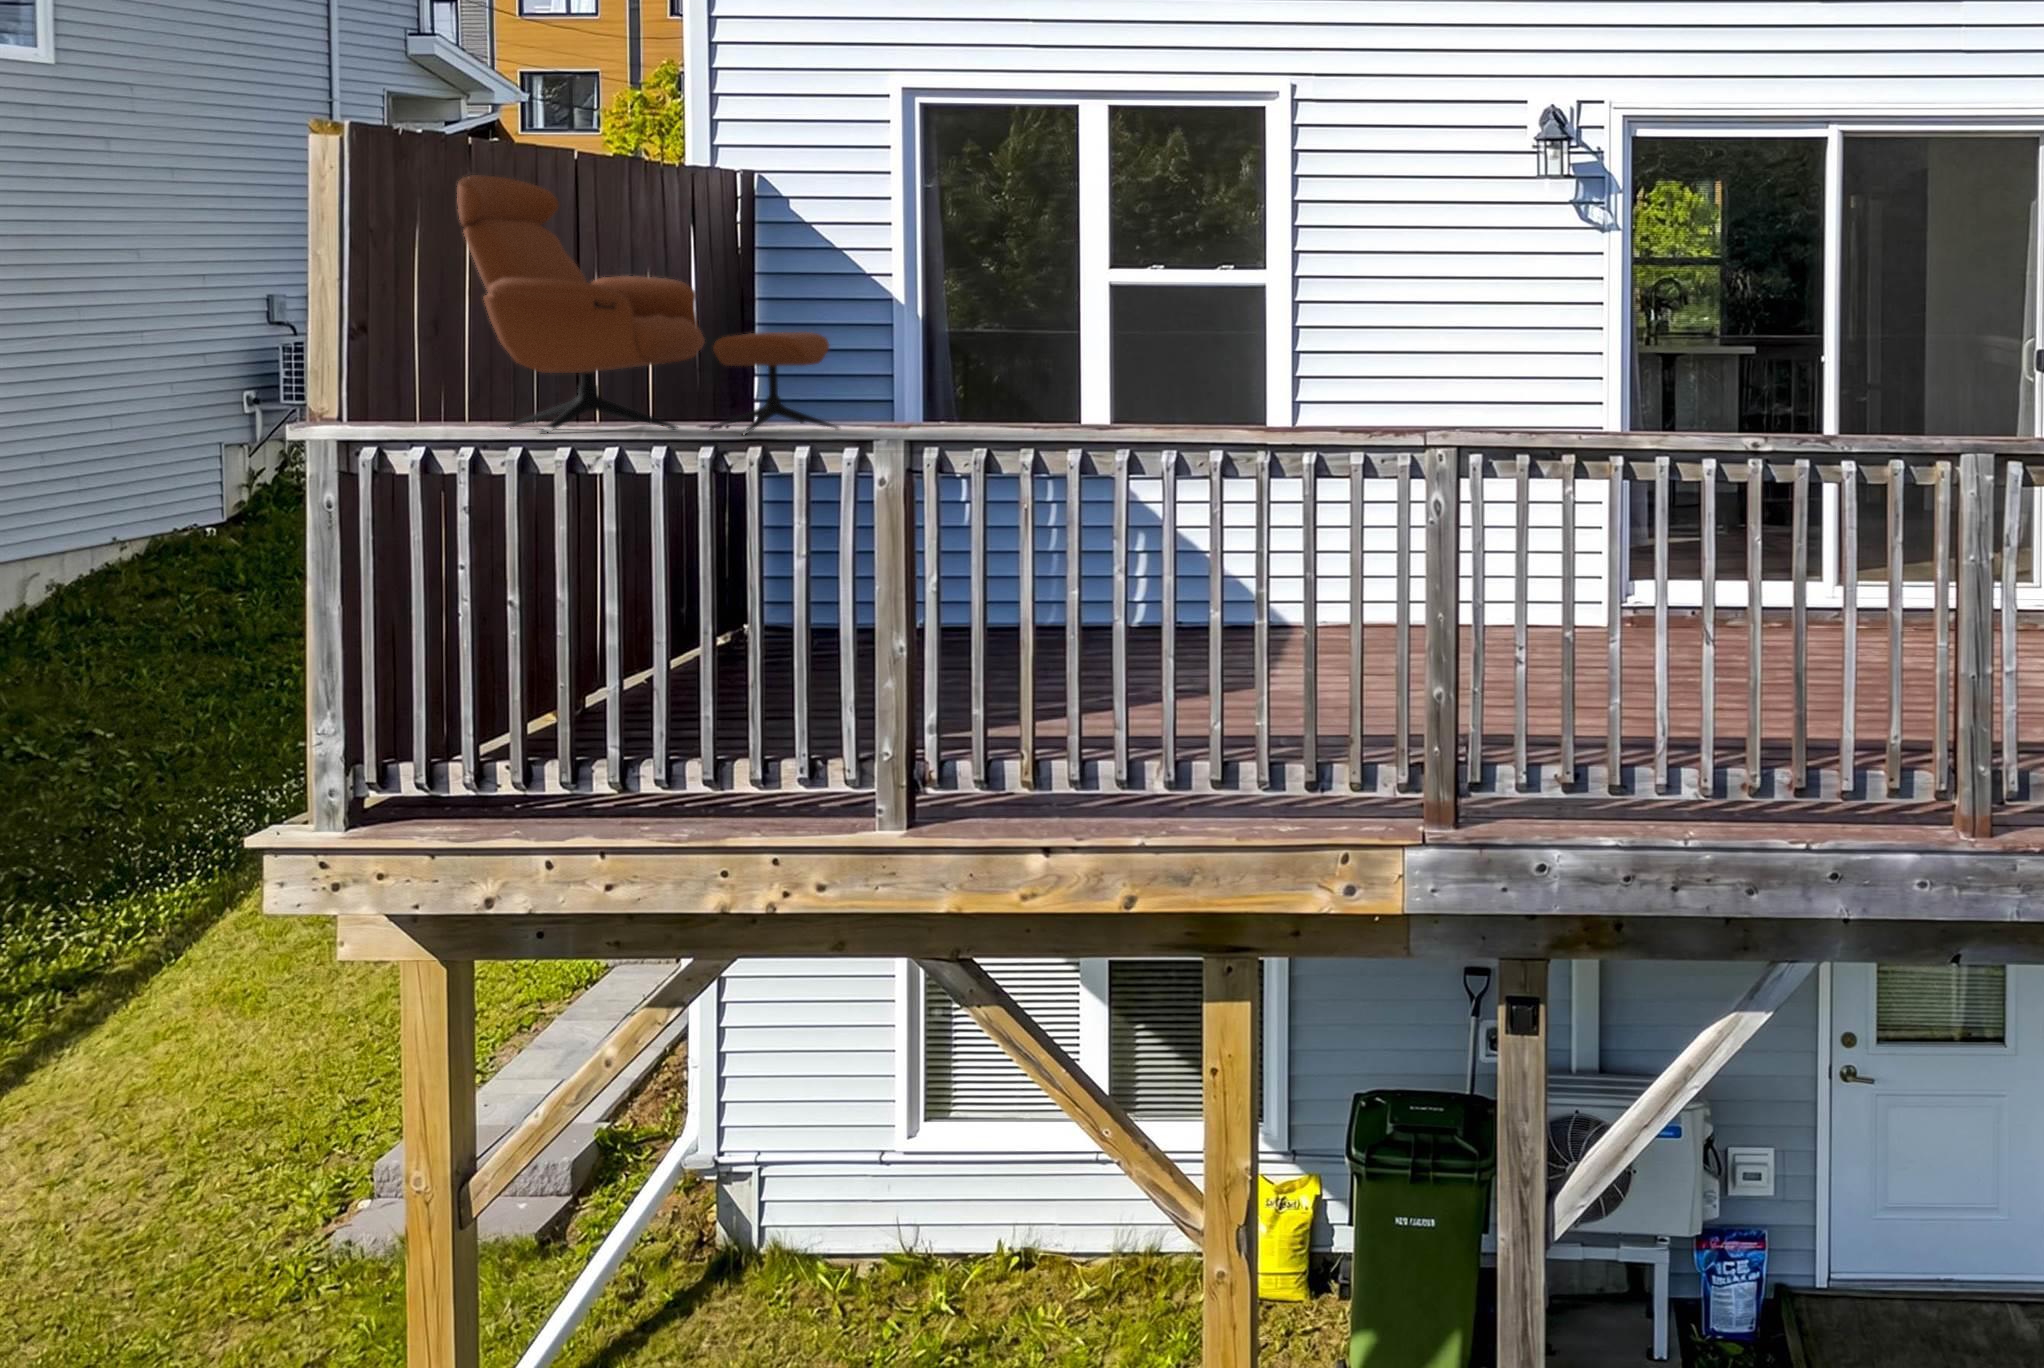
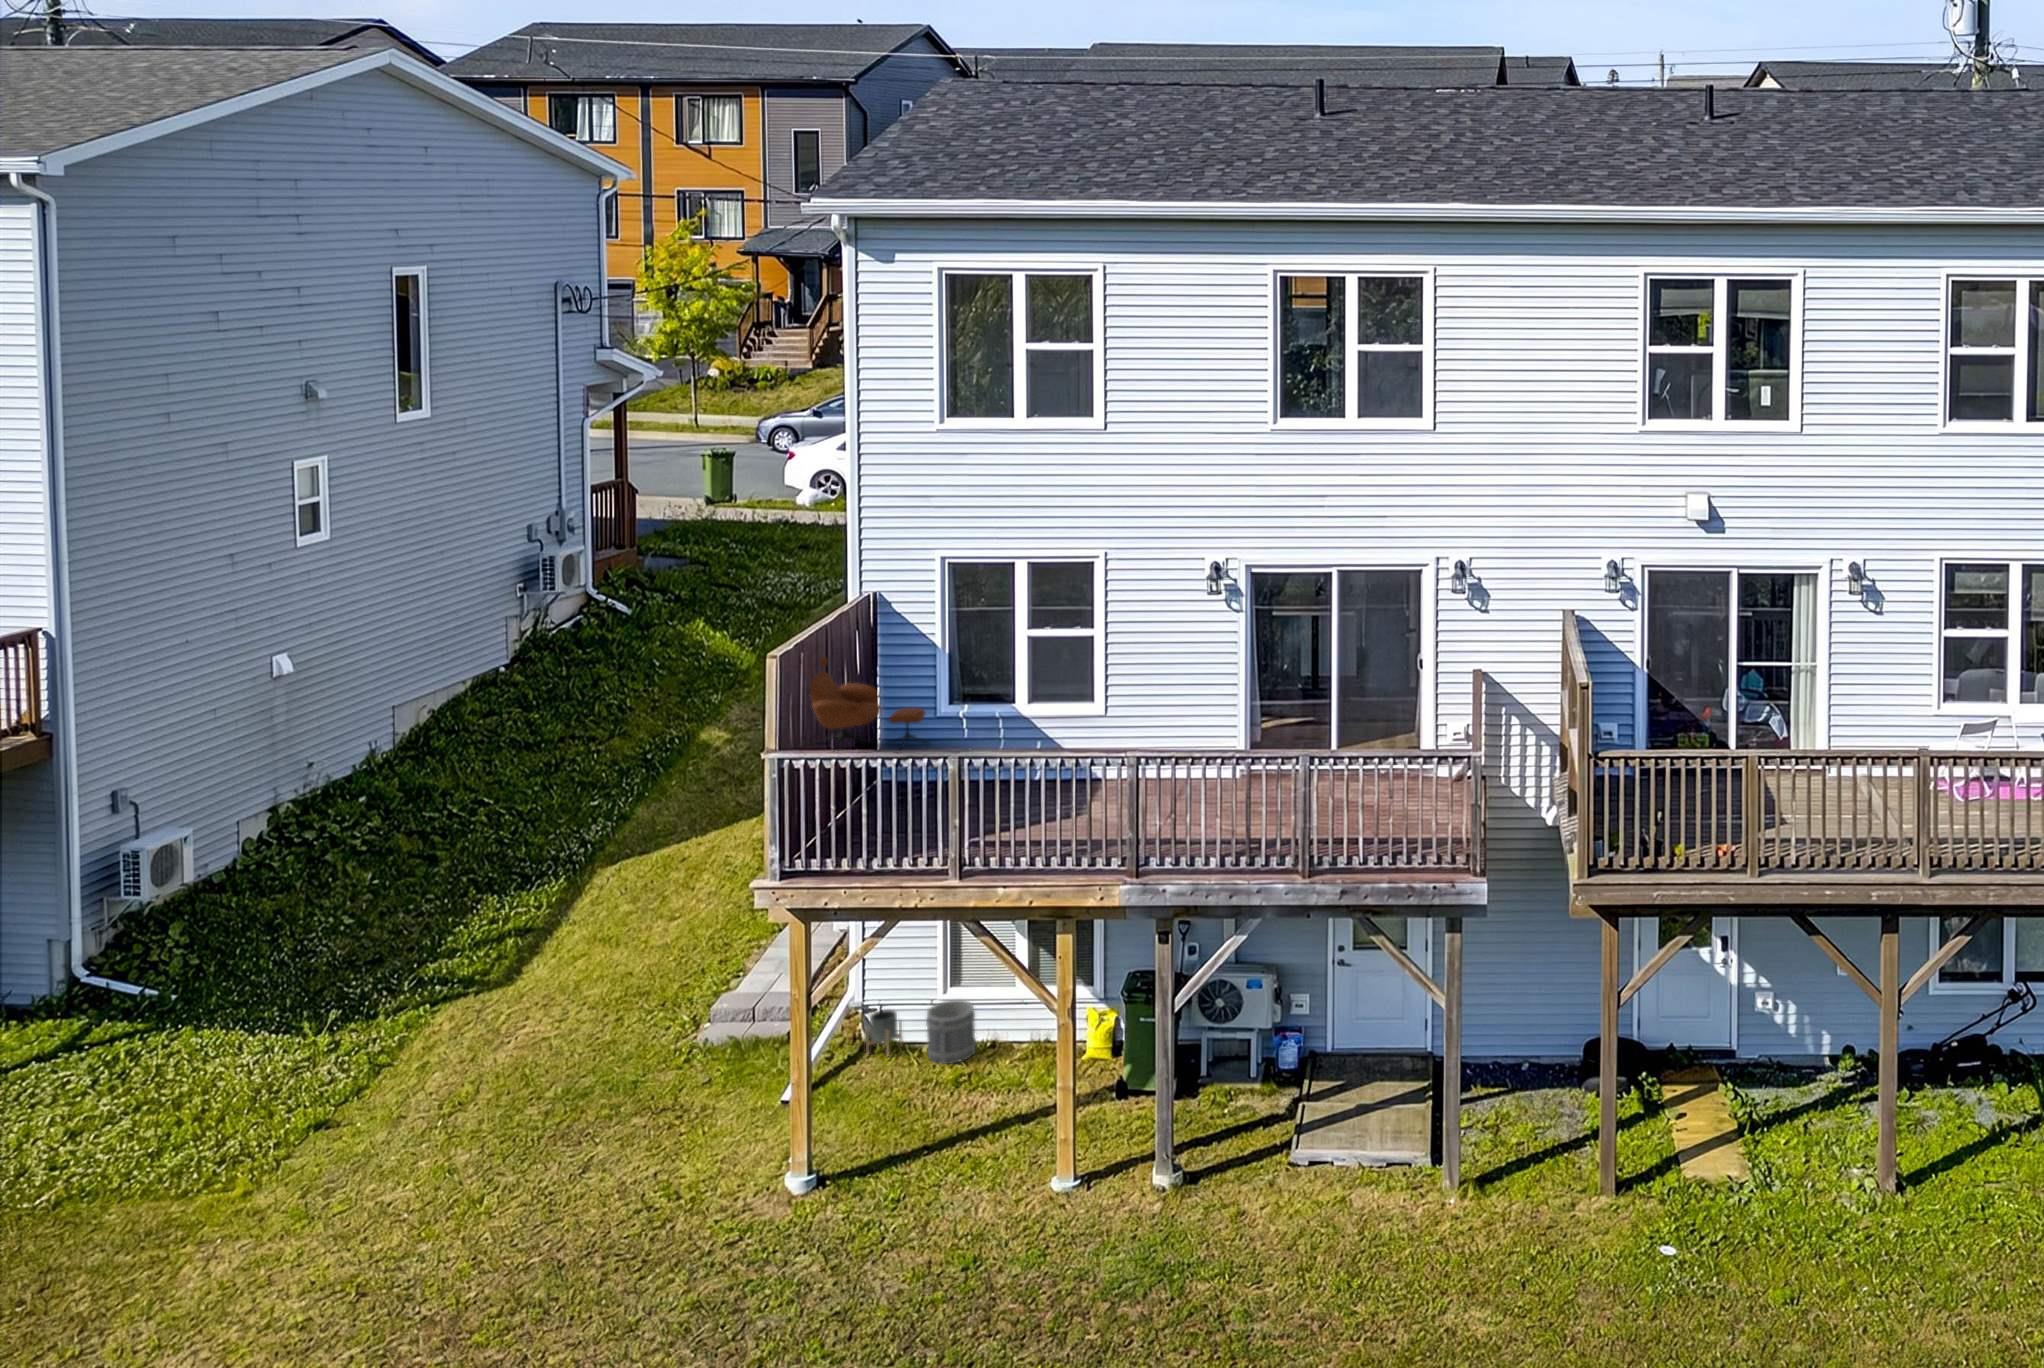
bucket: none [857,1152,979,1322] -> present [926,1000,976,1064]
planter: none [710,1175,804,1299] -> present [866,1009,902,1056]

